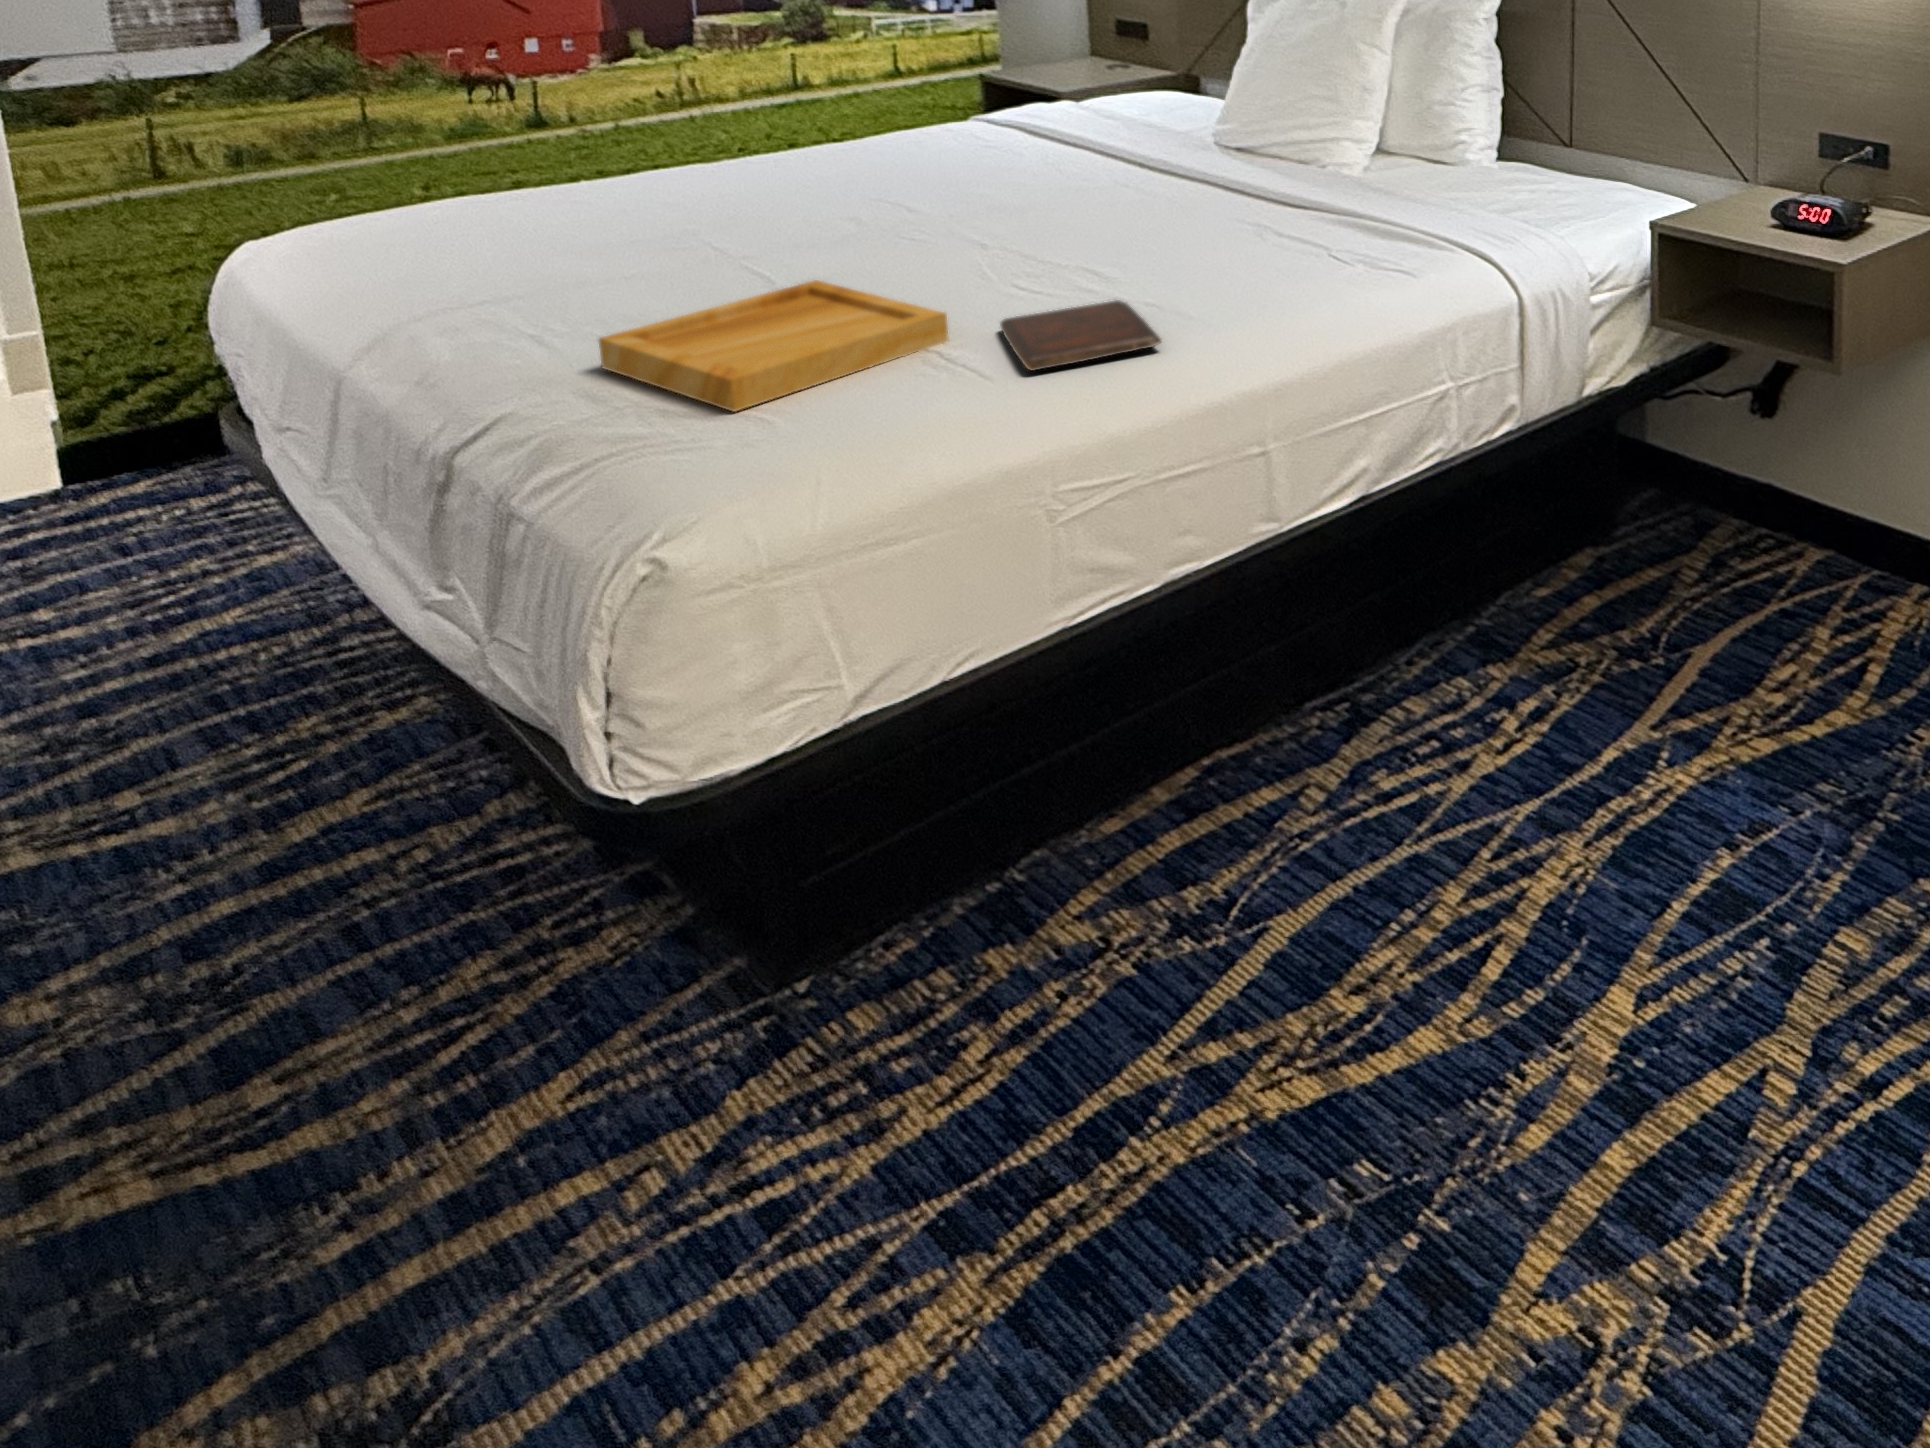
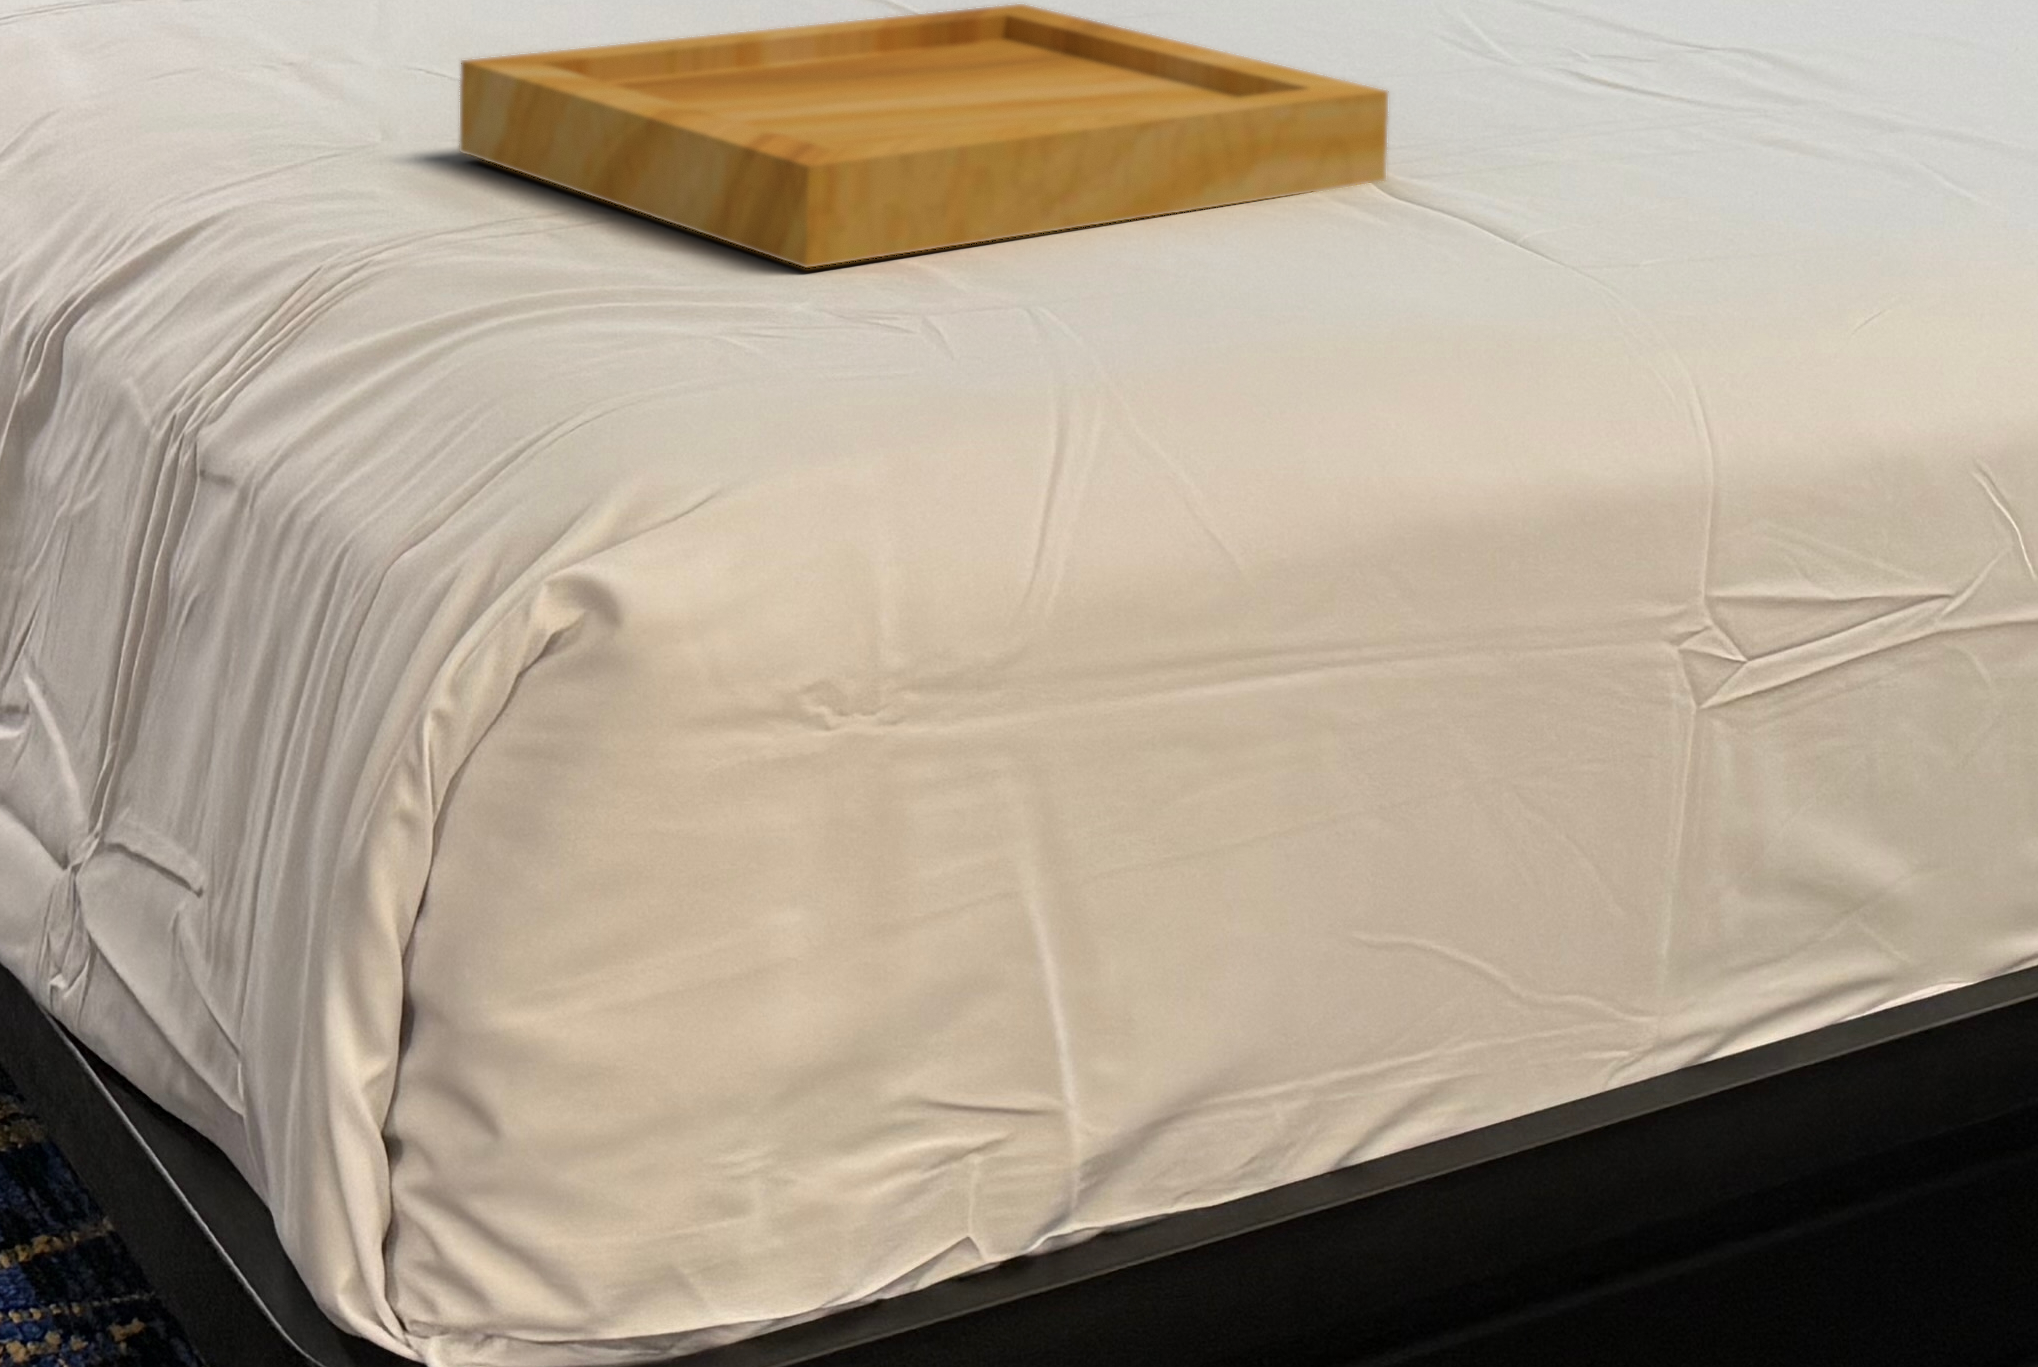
book: present [1000,300,1161,371] -> none [1531,121,2025,254]

